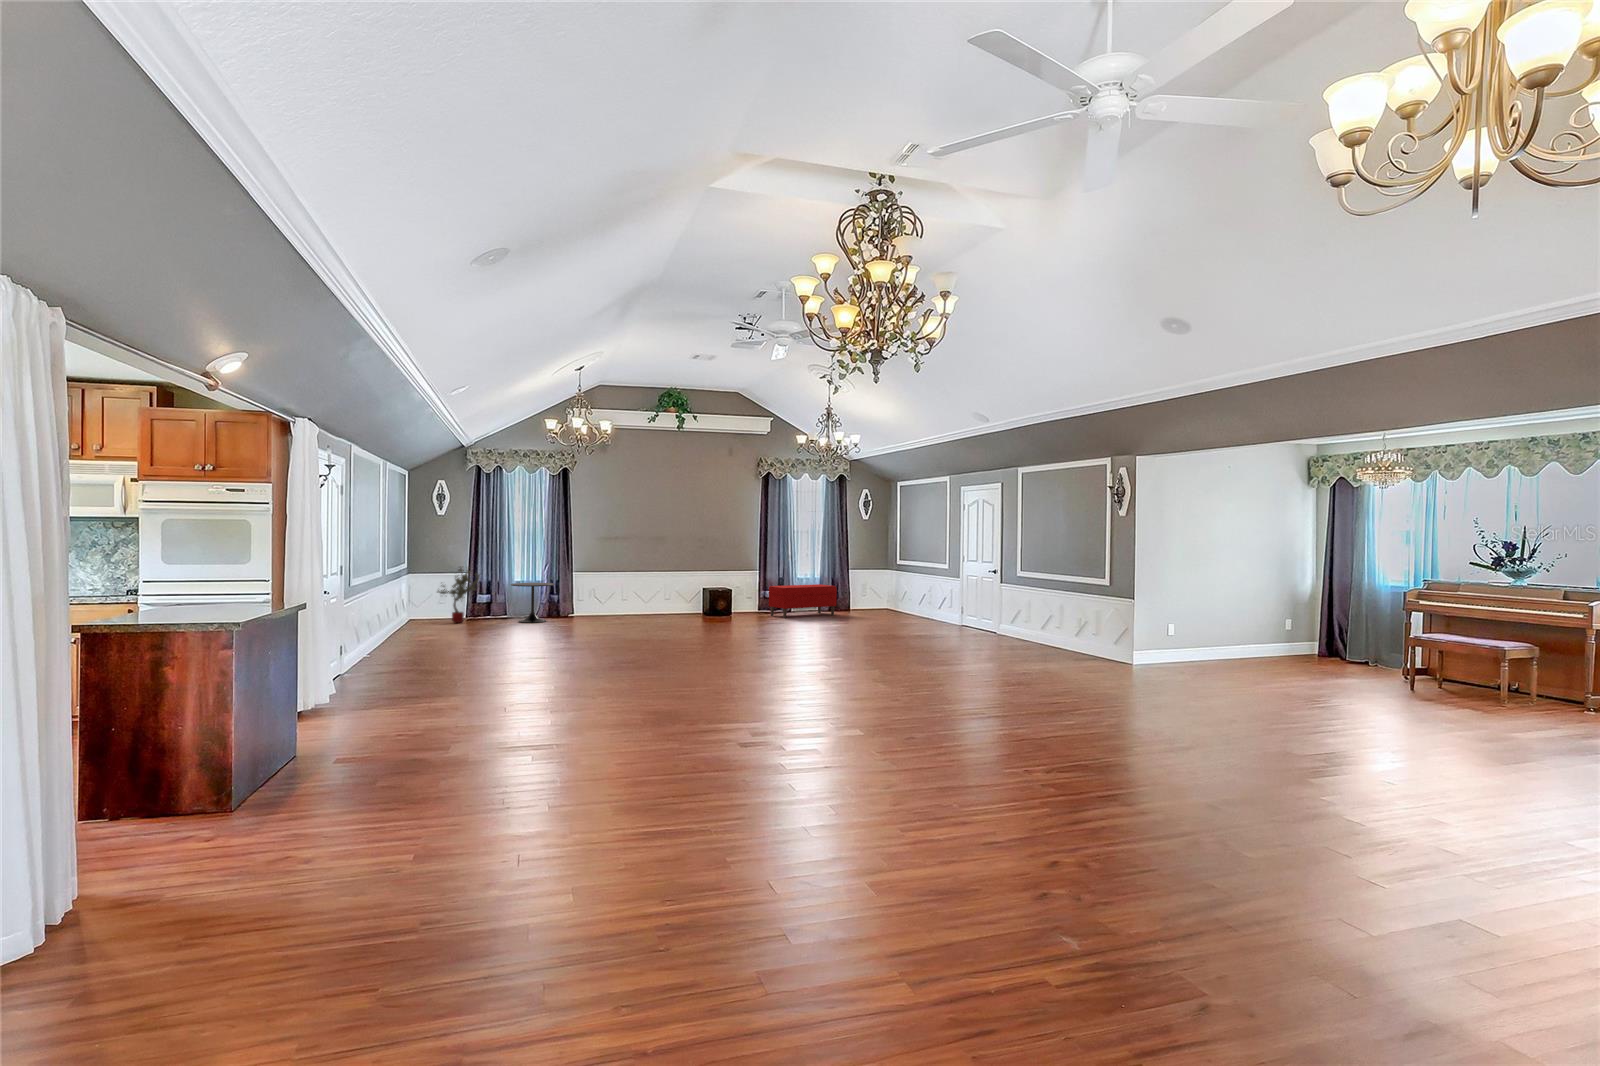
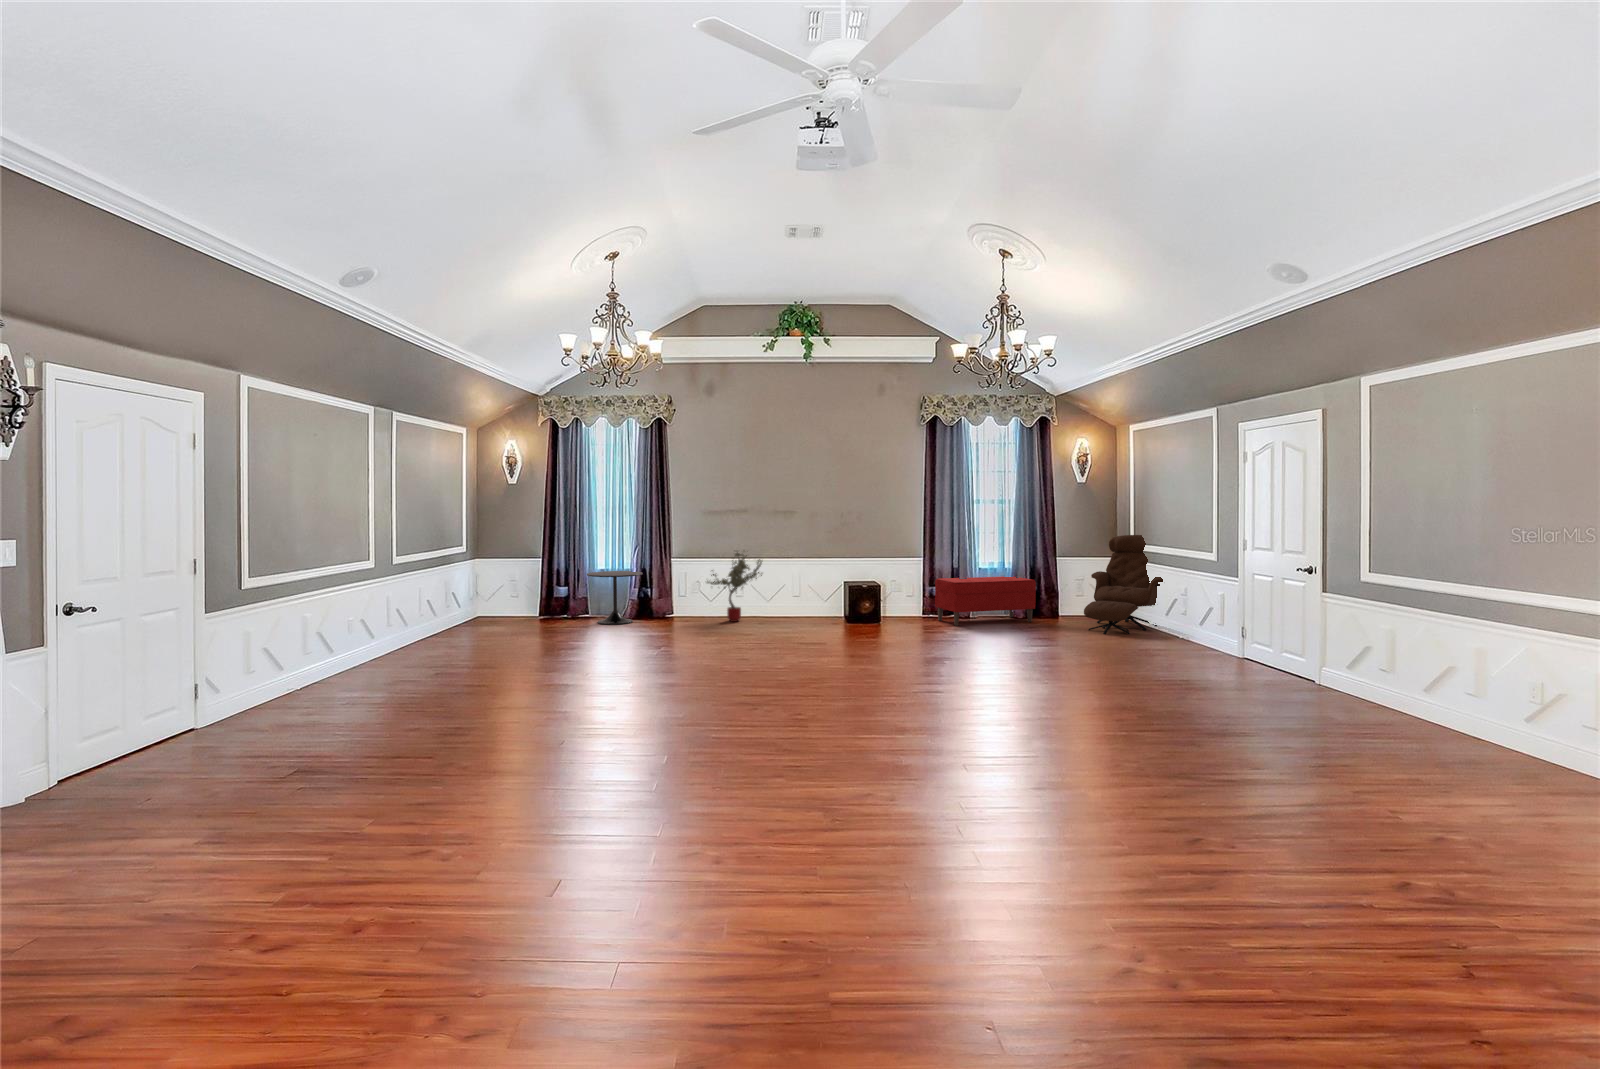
lounge chair: none [868,555,921,620] -> present [1084,535,1163,634]
potted tree: present [437,567,480,623] -> present [707,551,762,622]

